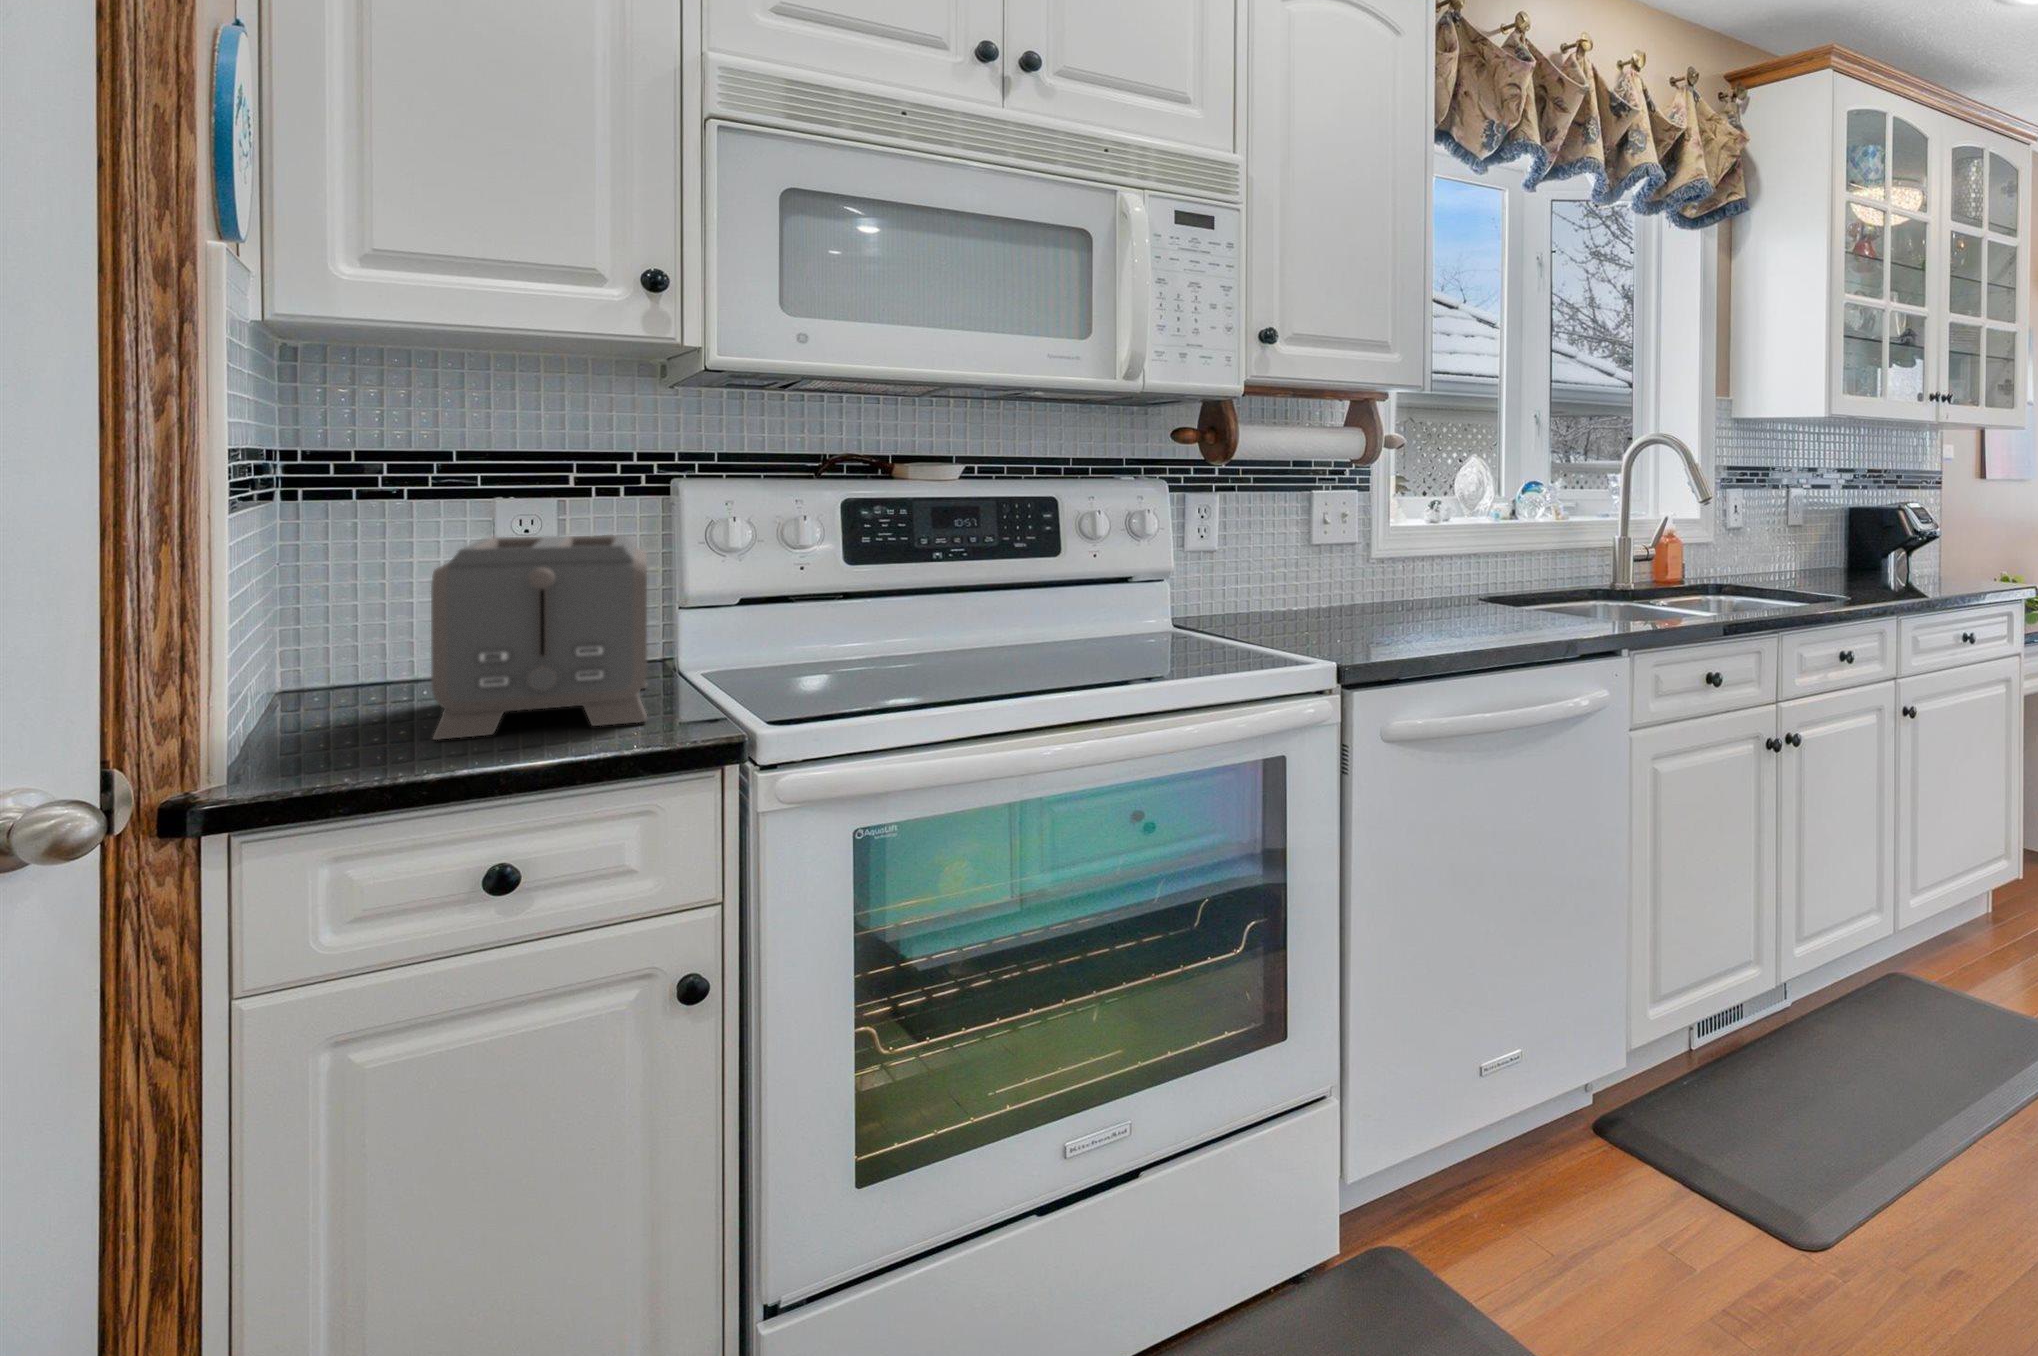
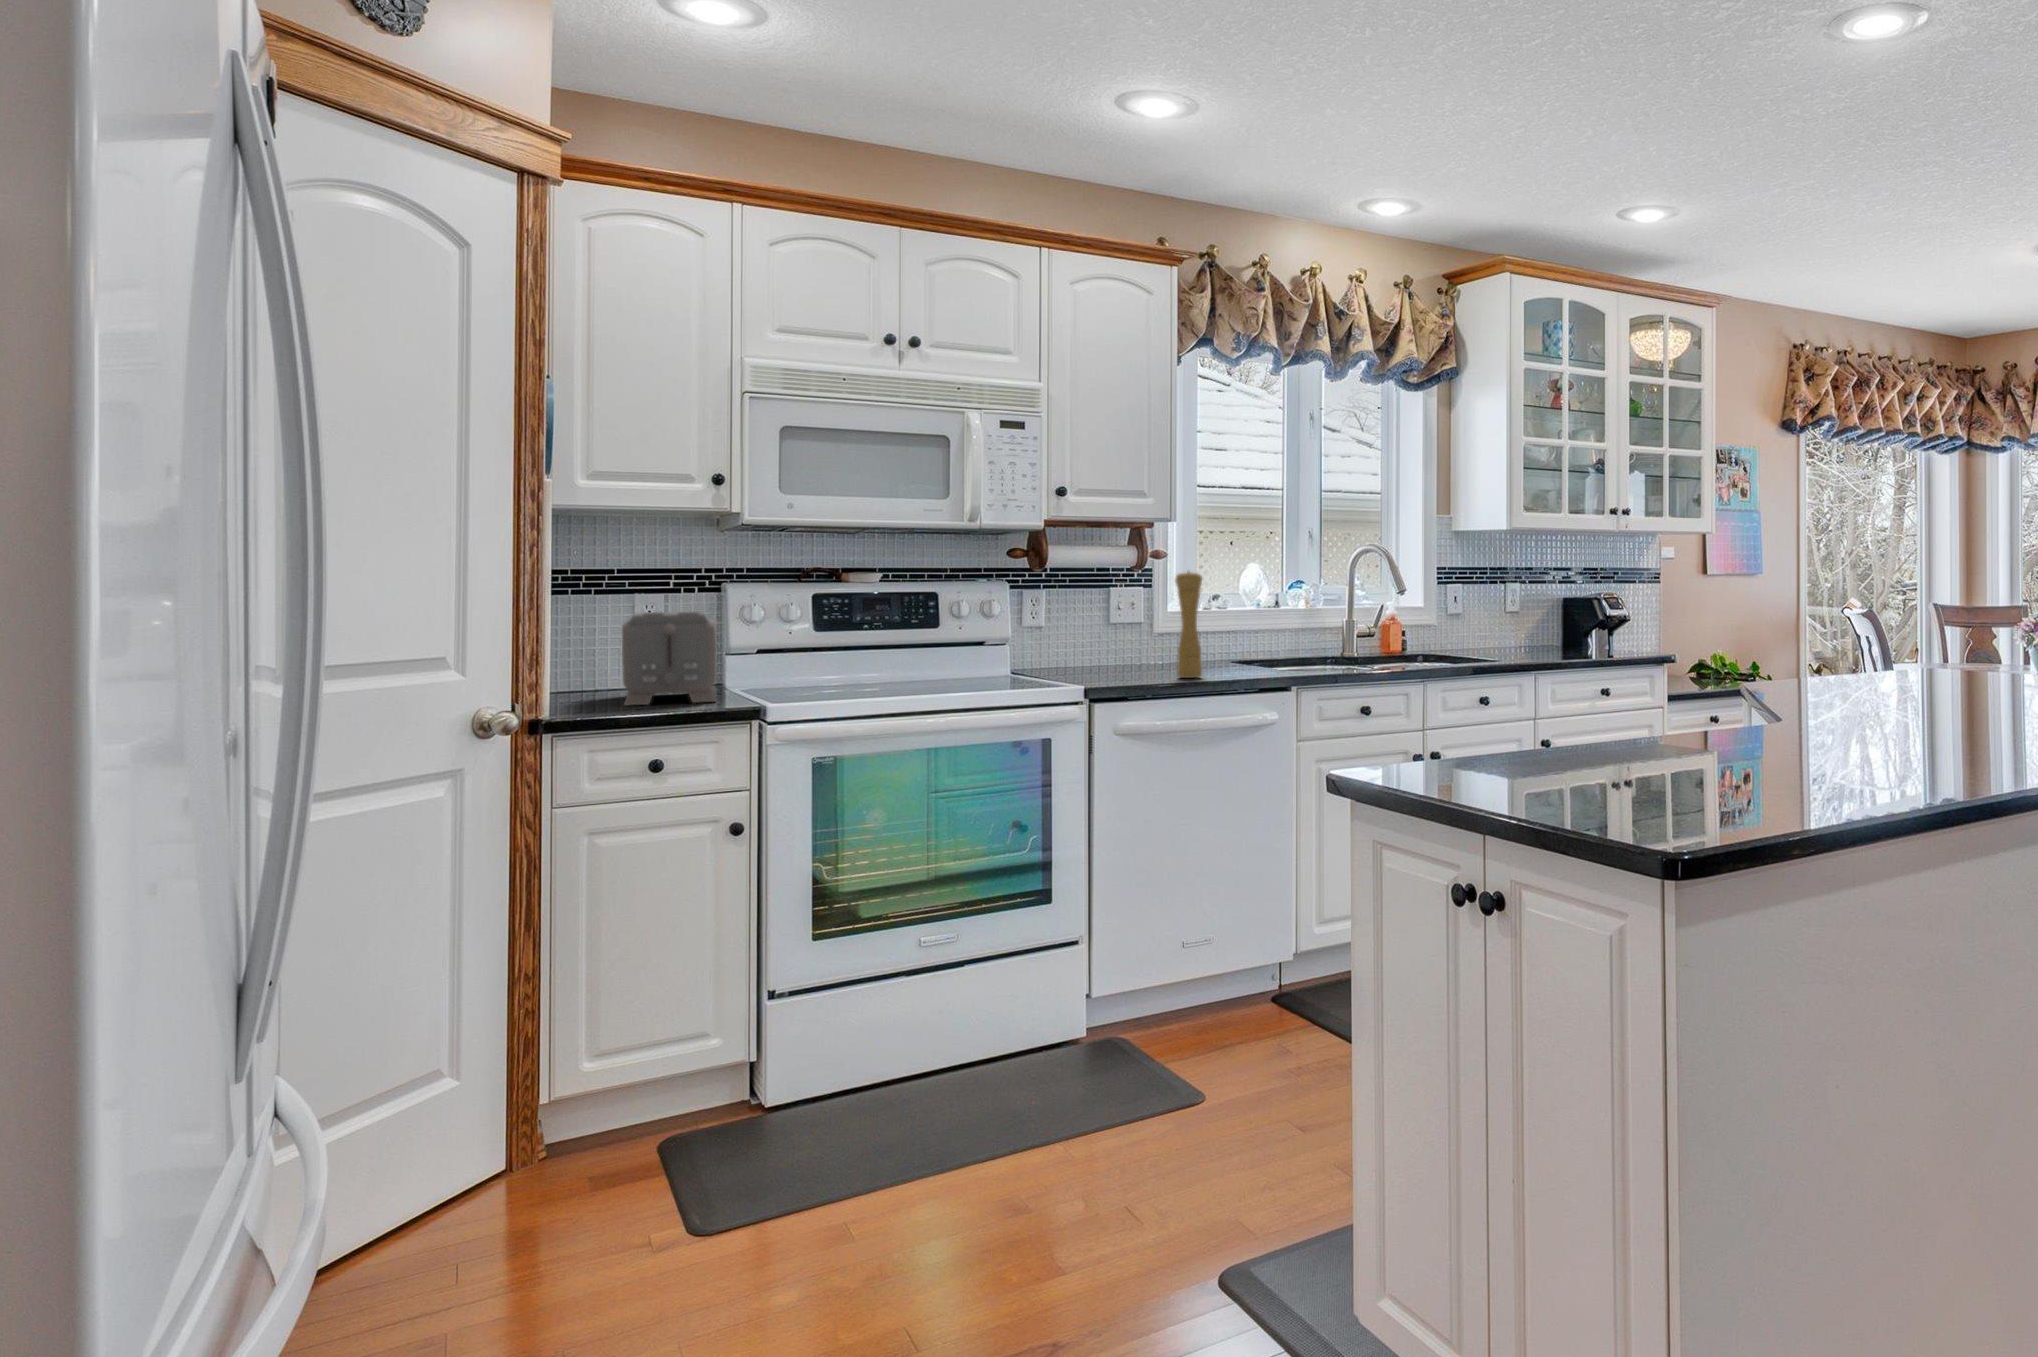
pepper mill: none [1454,469,1497,641] -> present [1175,571,1202,678]

